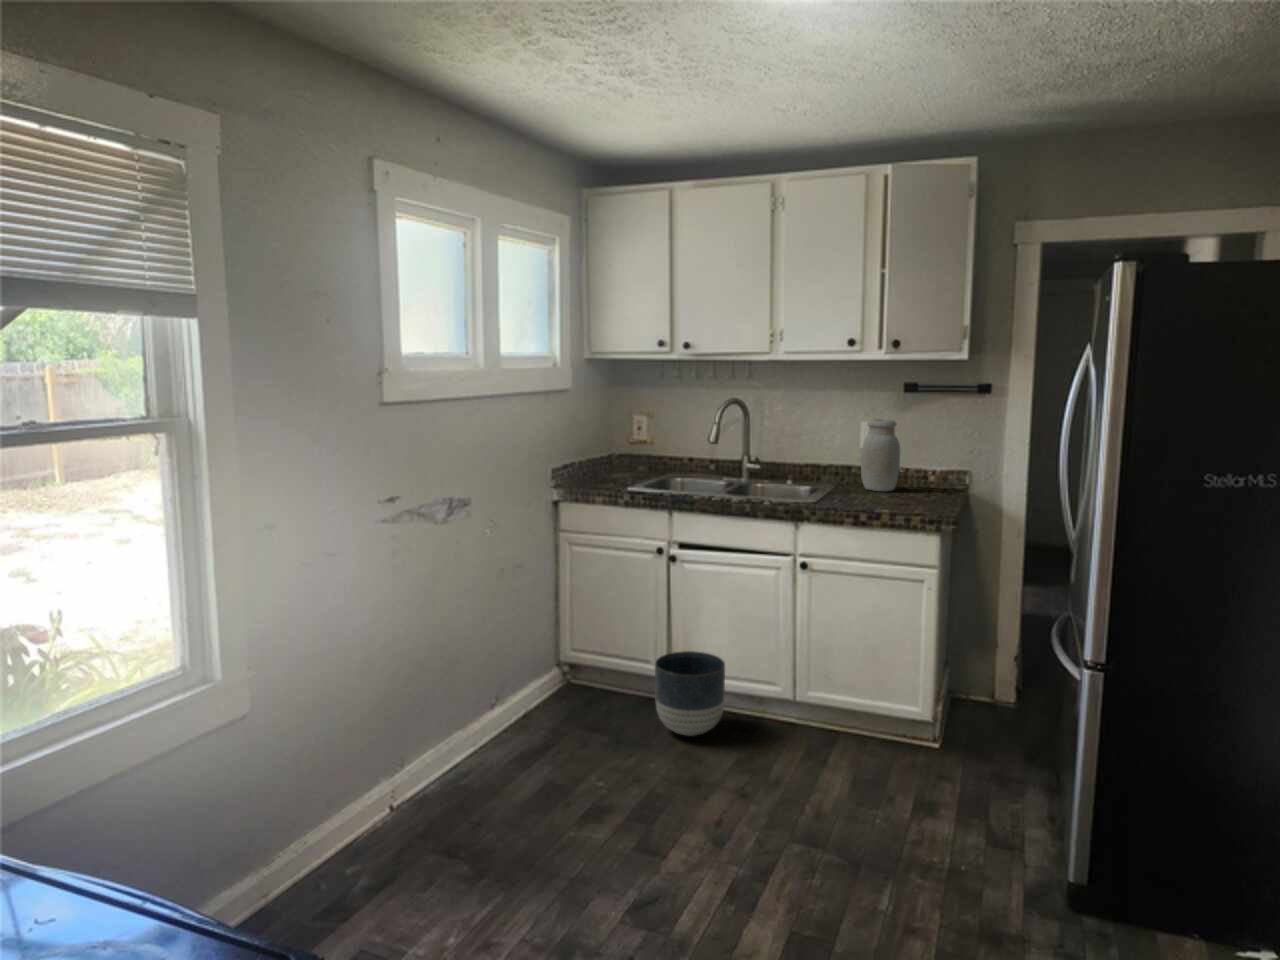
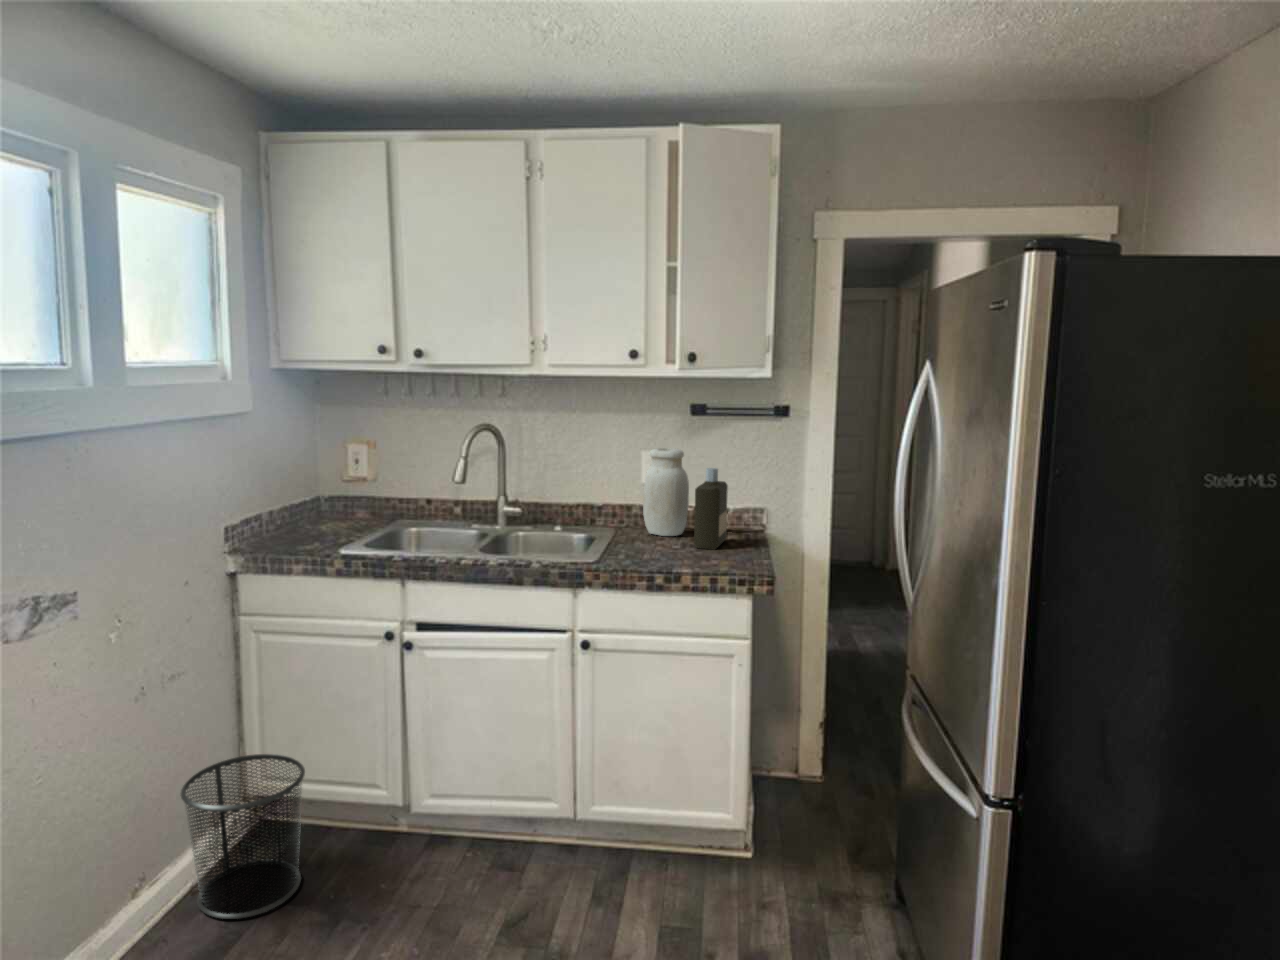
bottle: none [899,434,931,501] -> present [694,468,728,550]
waste bin: none [523,628,601,732] -> present [180,754,305,919]
planter: present [655,651,725,736] -> none [386,769,485,894]

